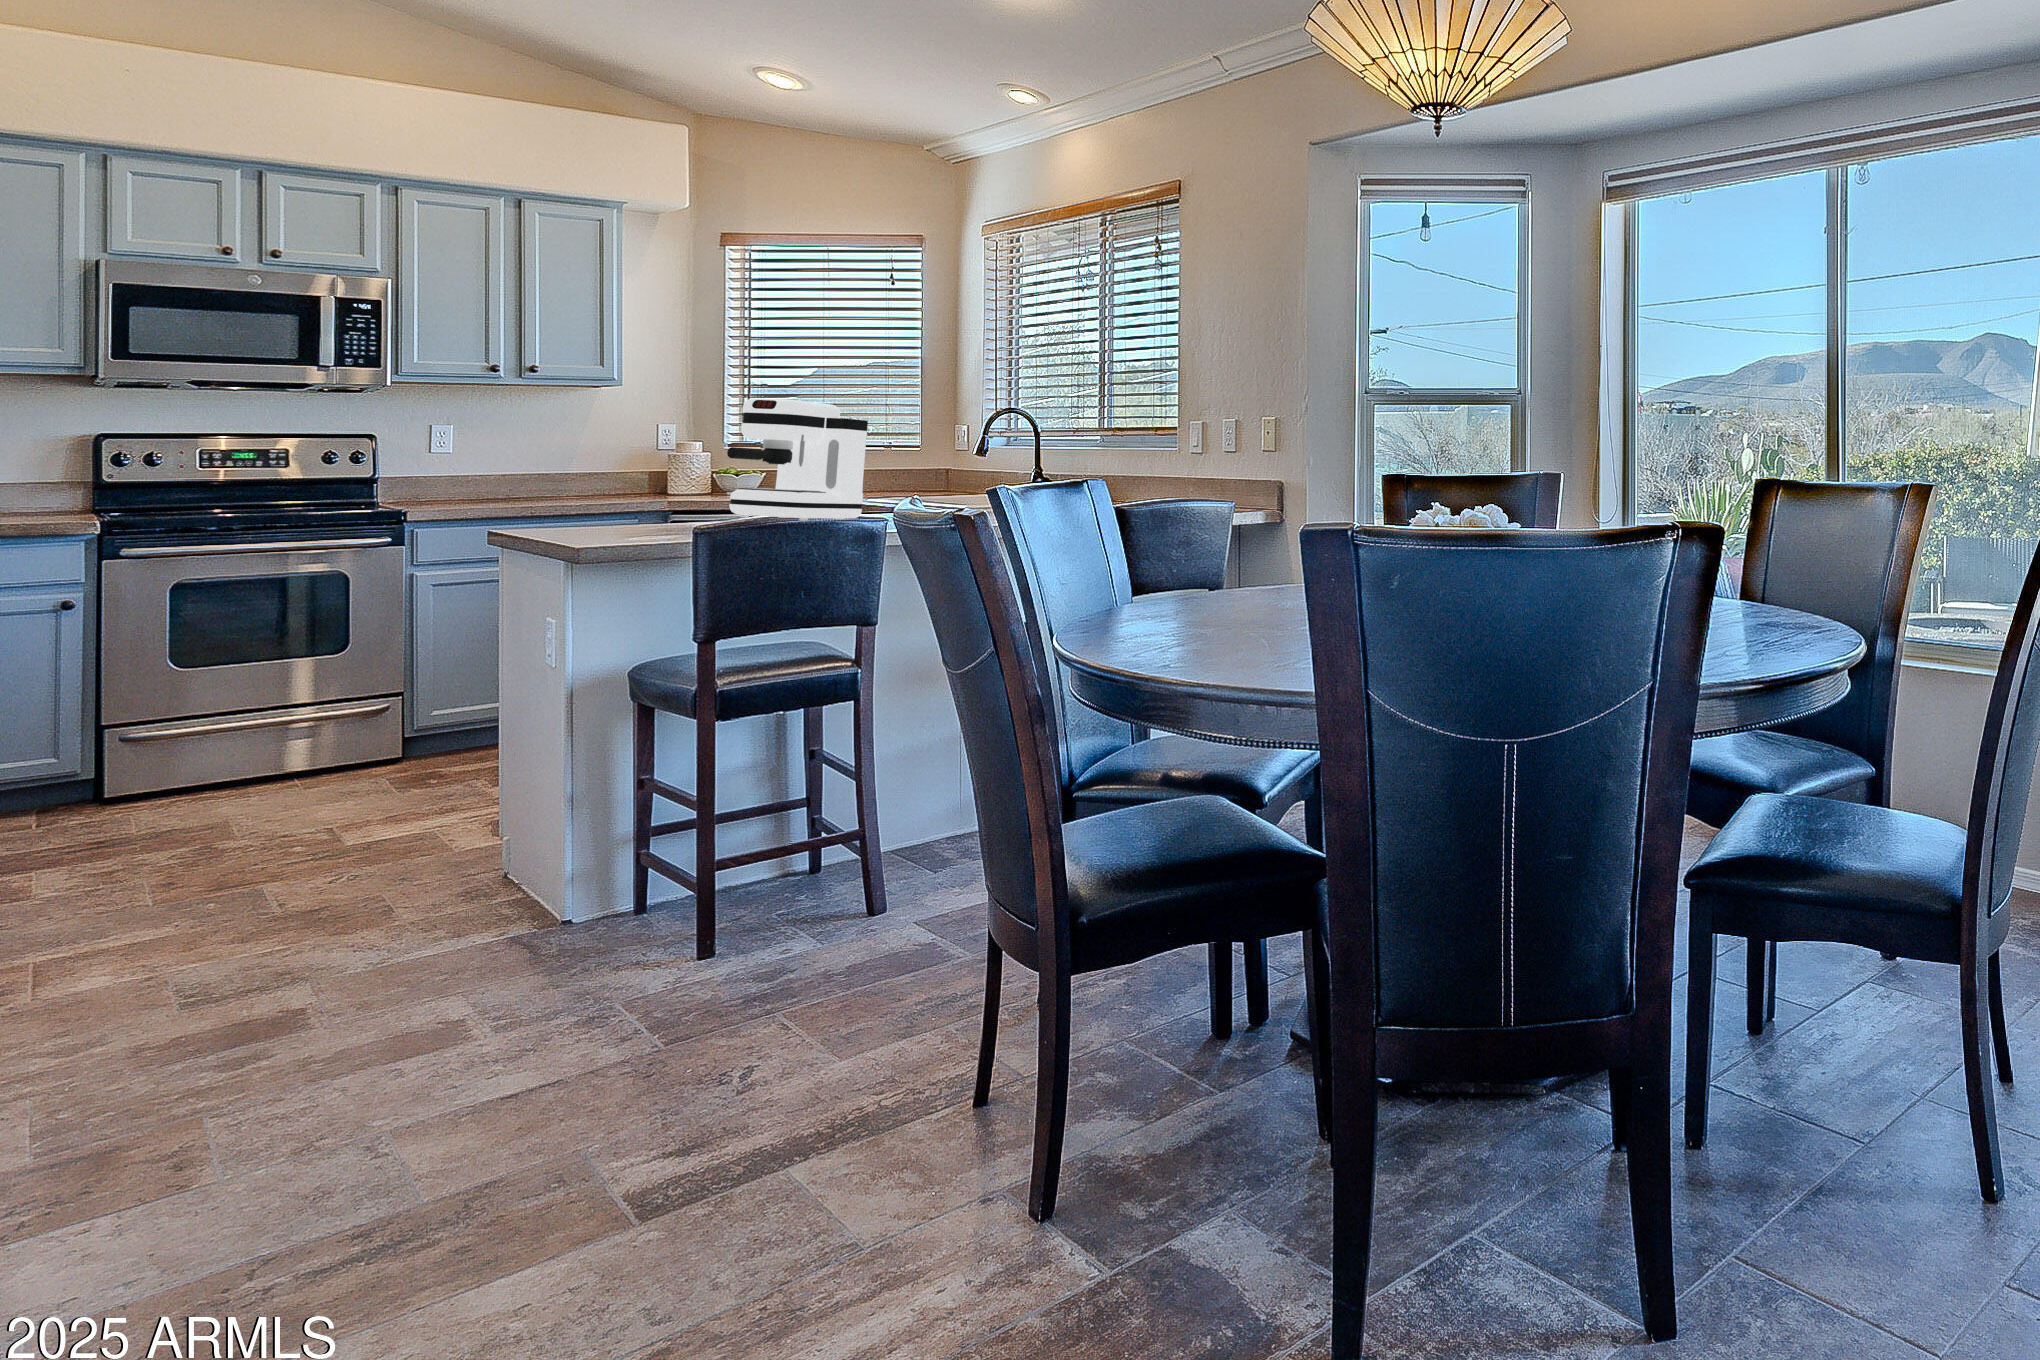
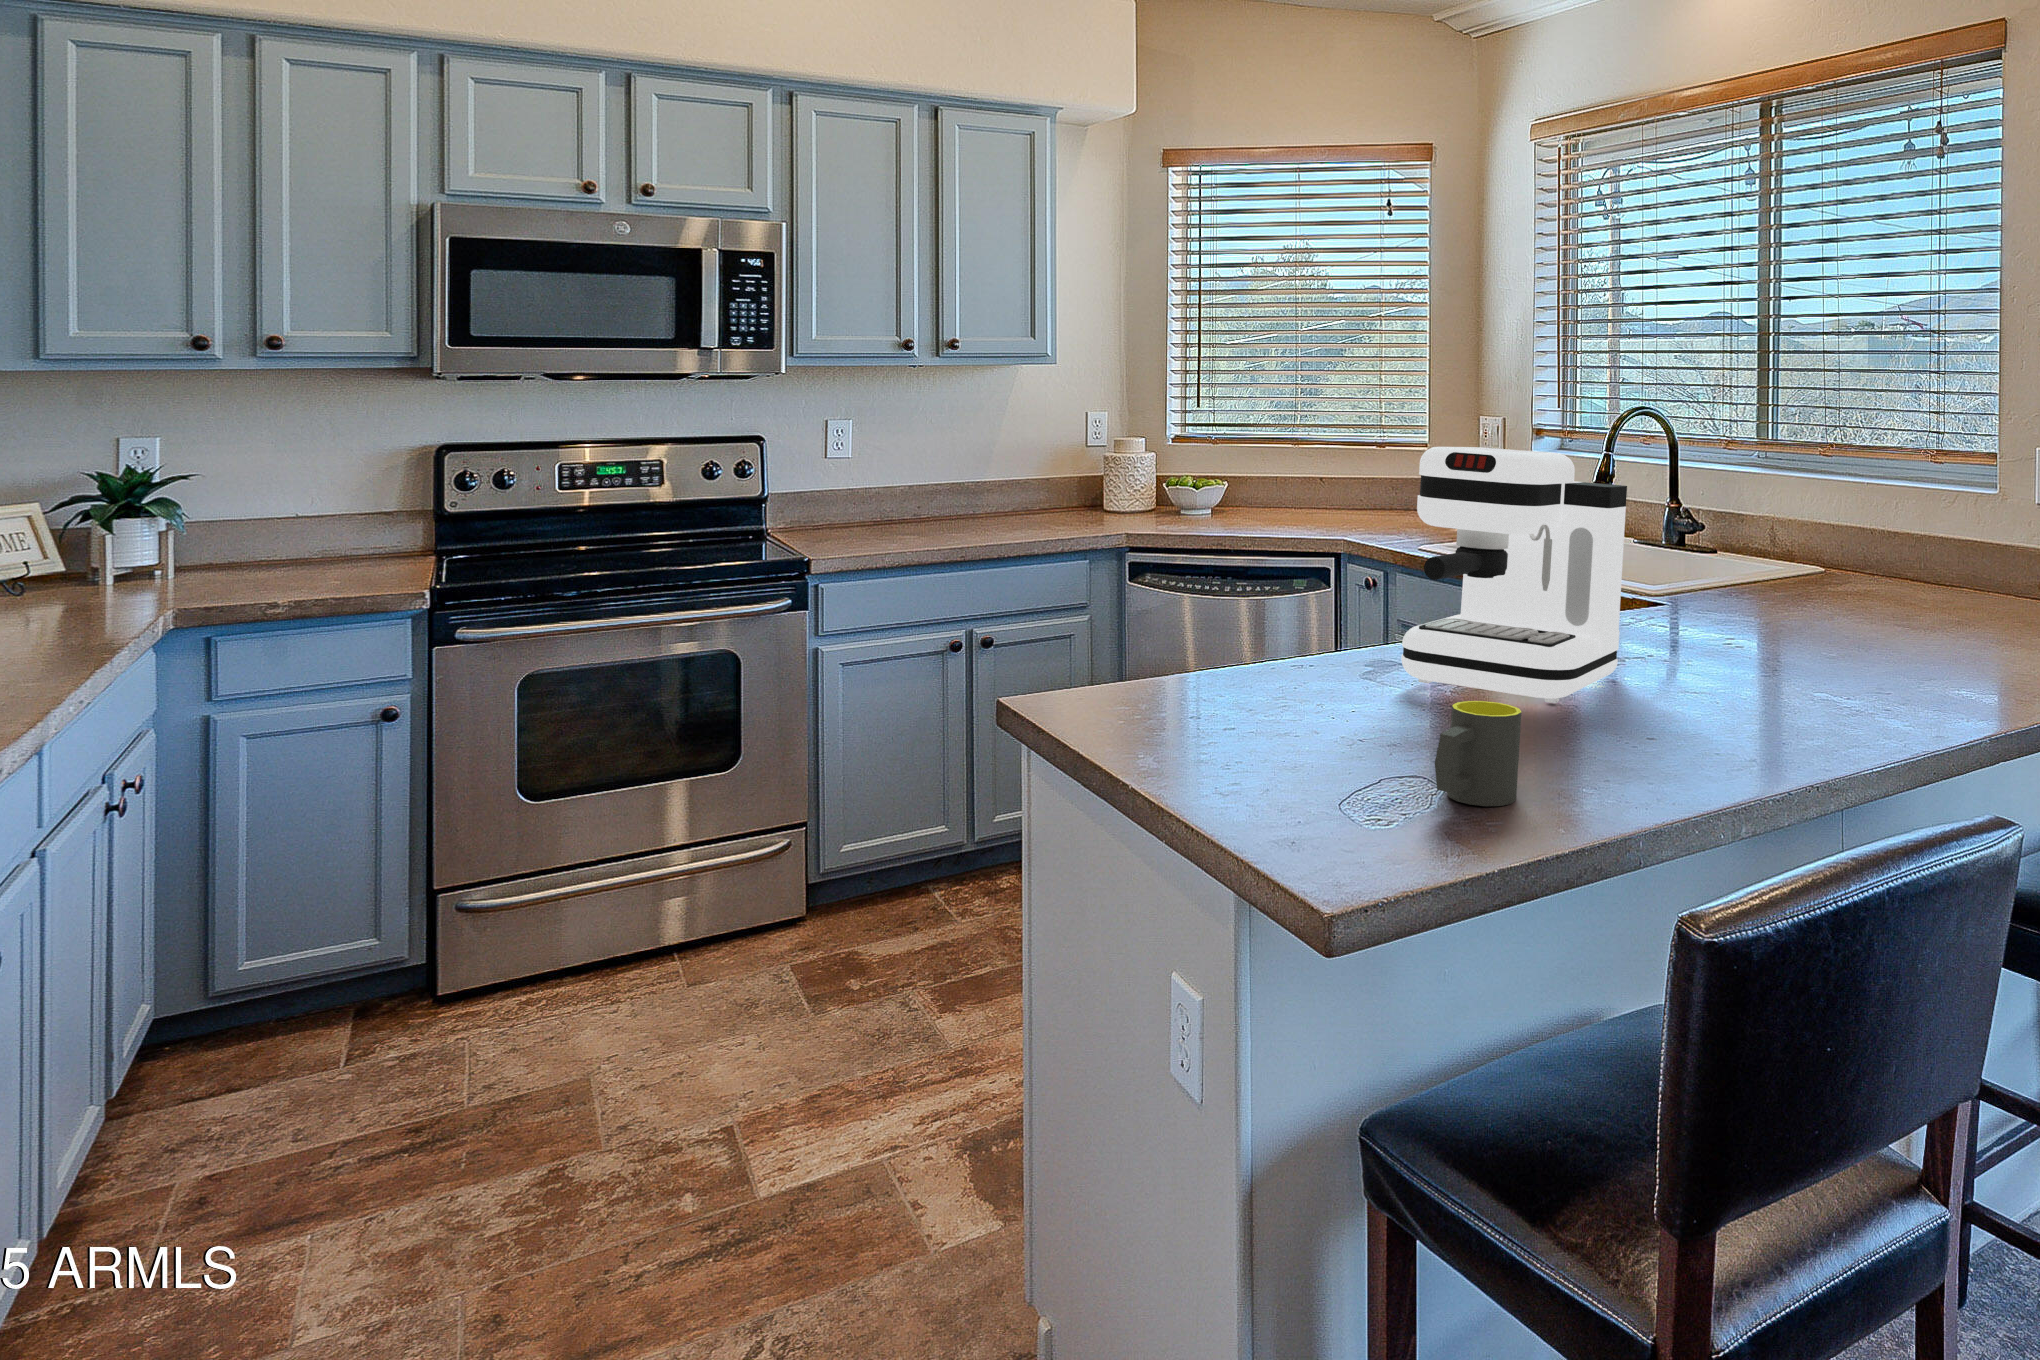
mug: none [674,494,727,534] -> present [1435,701,1521,806]

